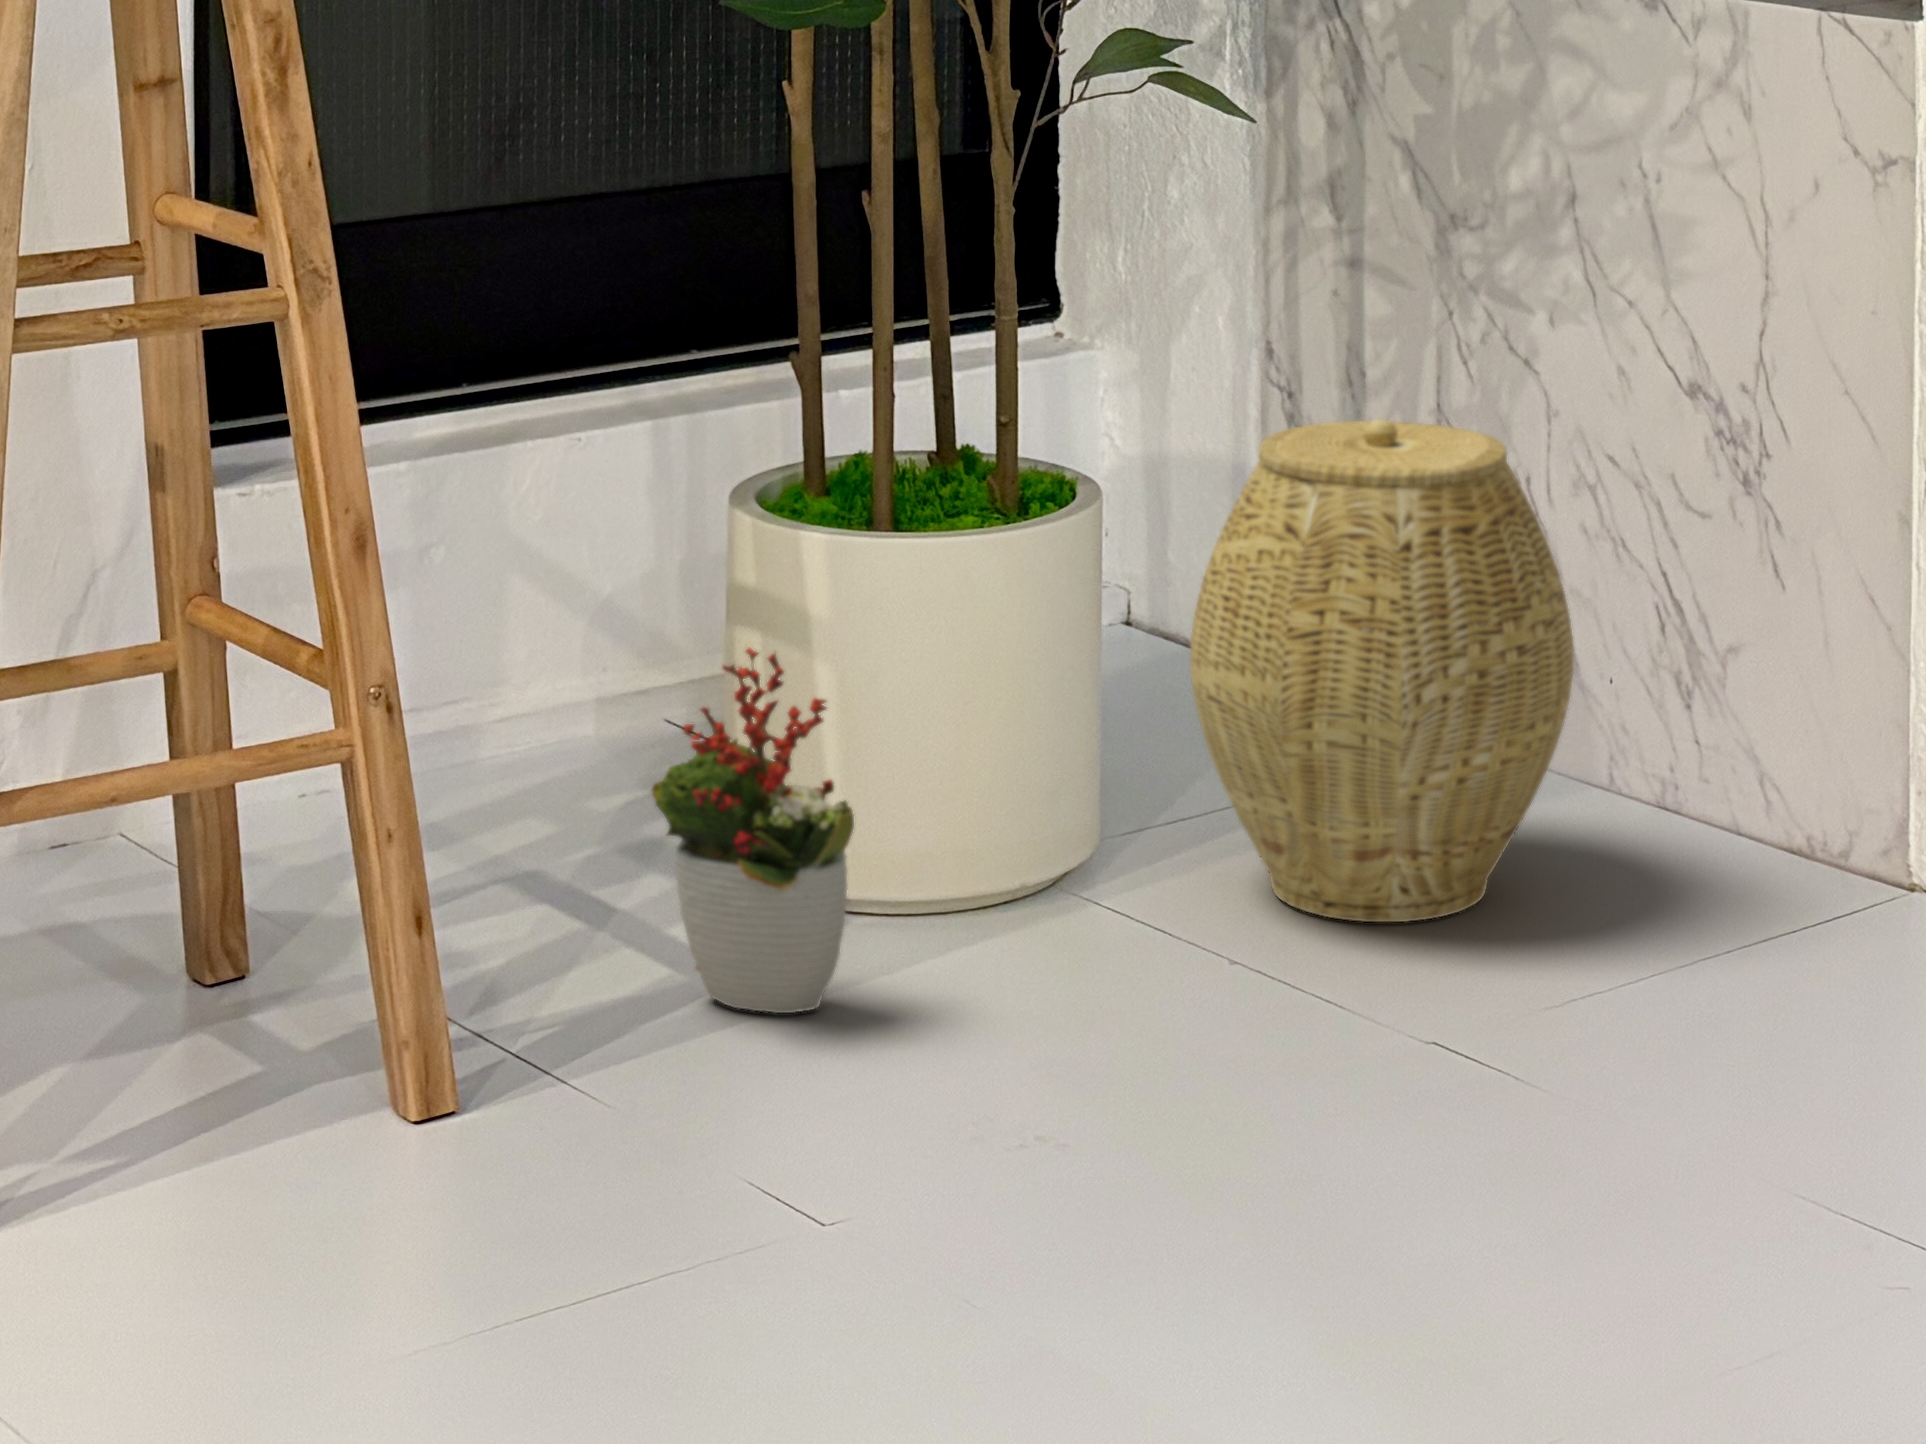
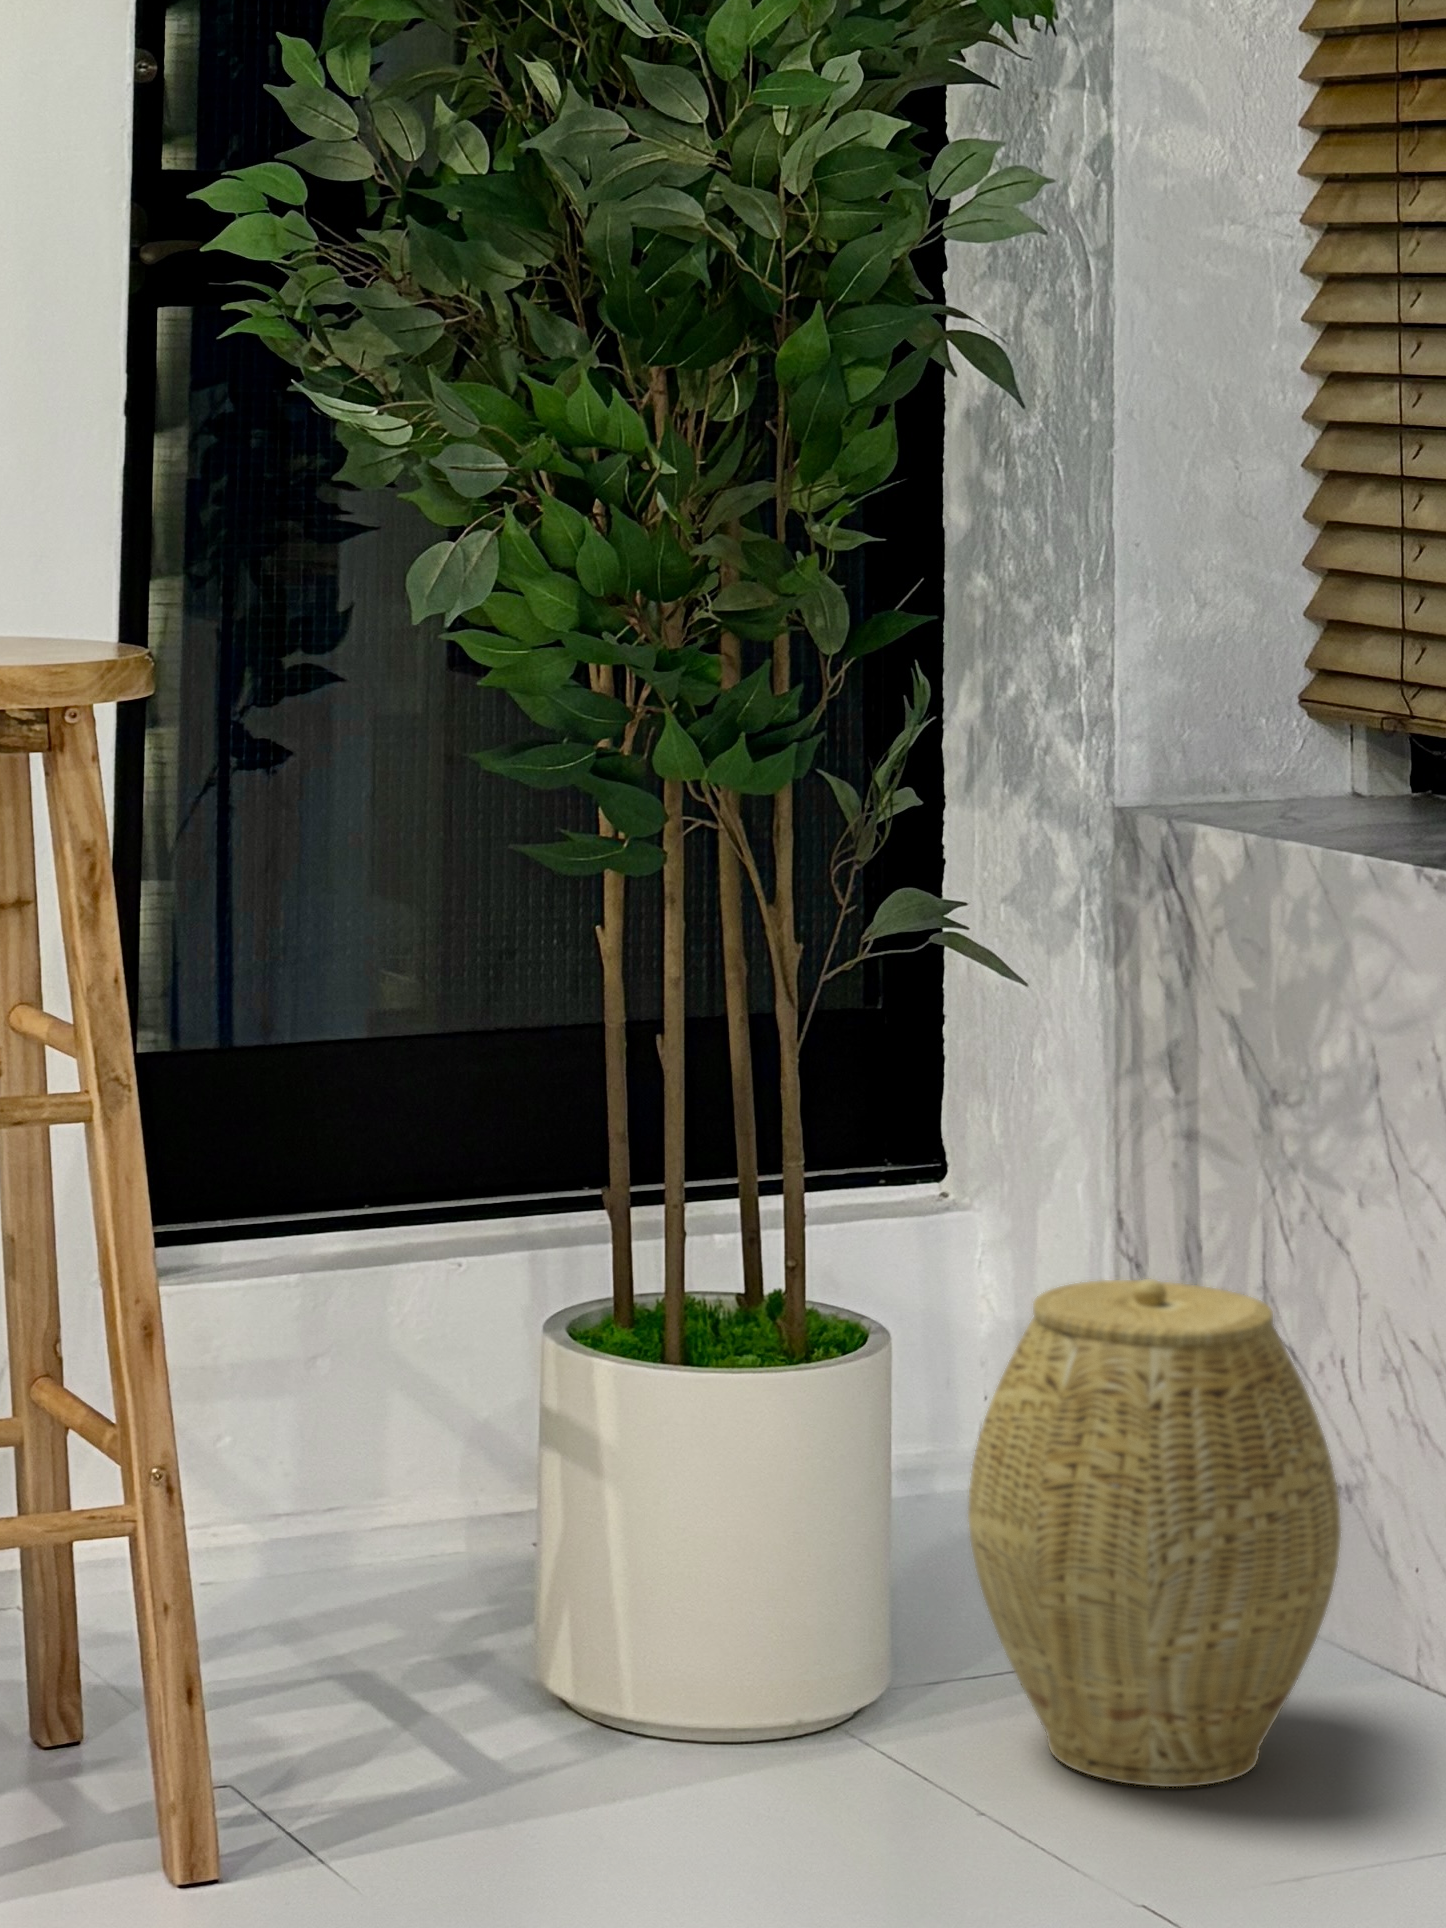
decorative plant: present [652,648,854,1013] -> none [436,1460,614,1821]

